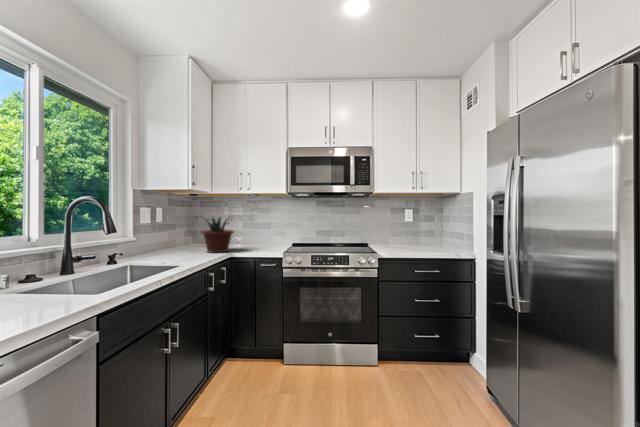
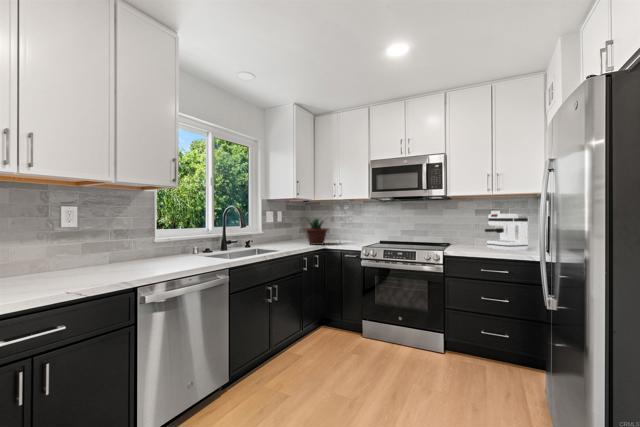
coffee maker: none [408,213,444,250] -> present [485,214,528,251]

